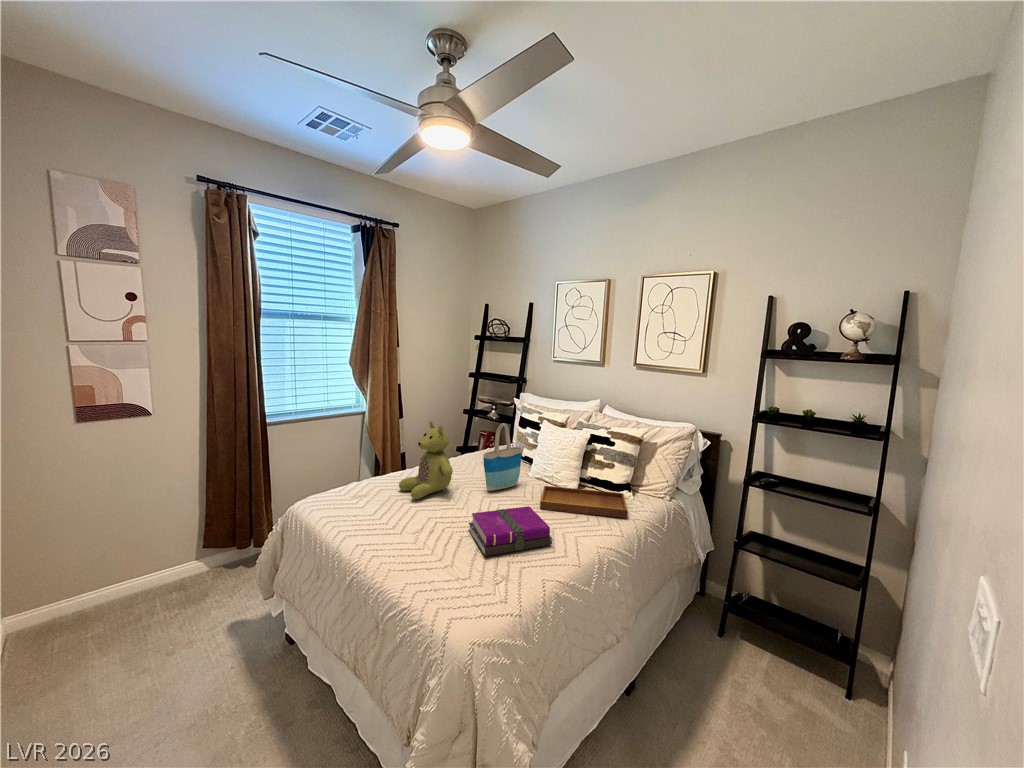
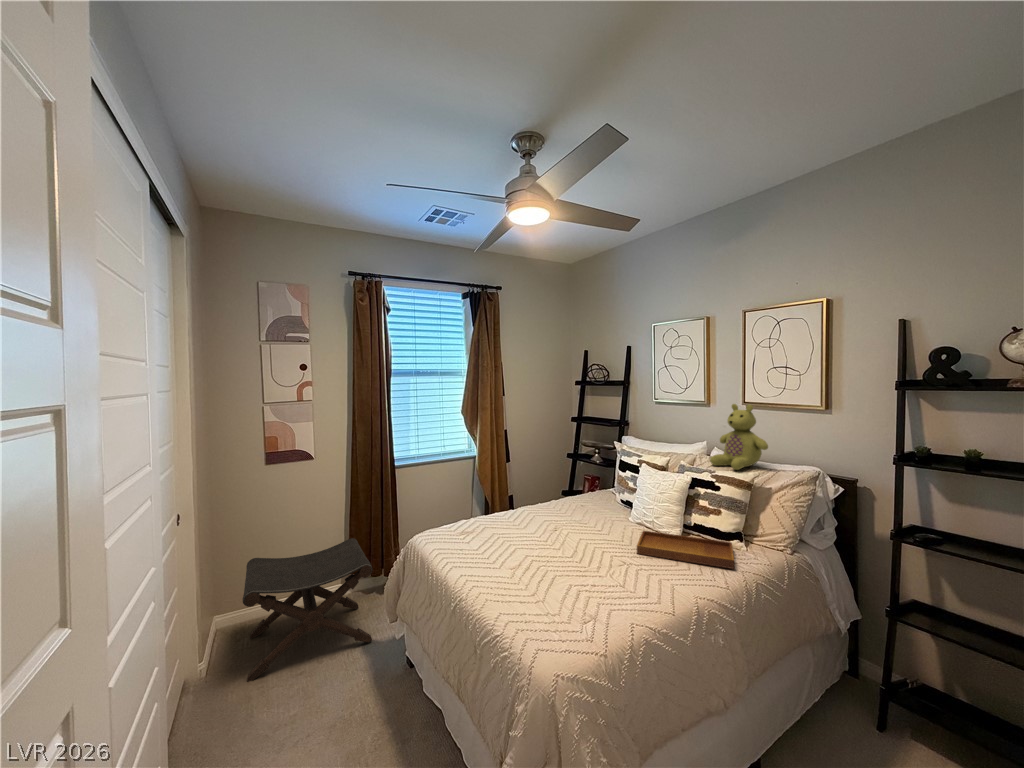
stuffed bear: present [399,421,453,499] -> present [710,404,768,470]
tote bag: present [483,423,523,491] -> none [578,465,620,533]
notebook: present [469,506,552,556] -> none [562,549,646,595]
footstool: none [49,508,241,694] -> present [243,538,372,682]

